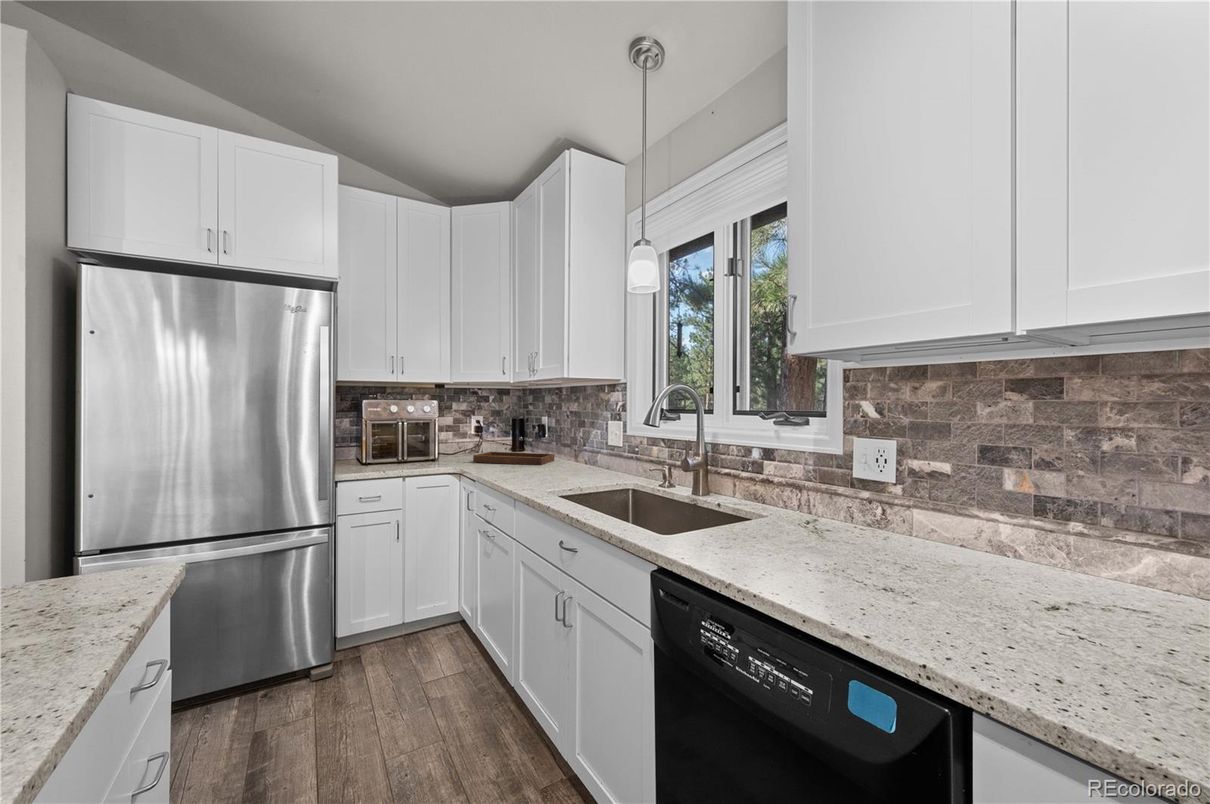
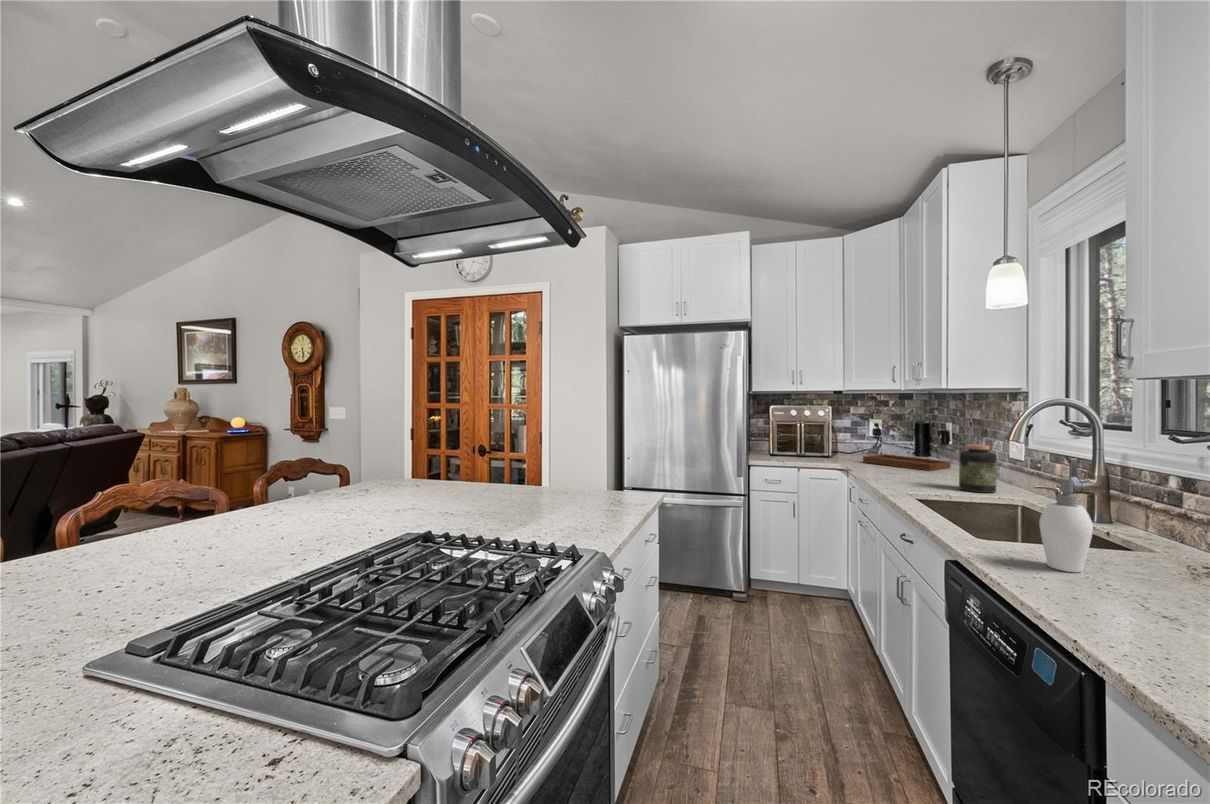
jar: none [581,433,612,481] -> present [959,444,997,493]
soap dispenser: none [725,453,783,552] -> present [1039,478,1102,572]

